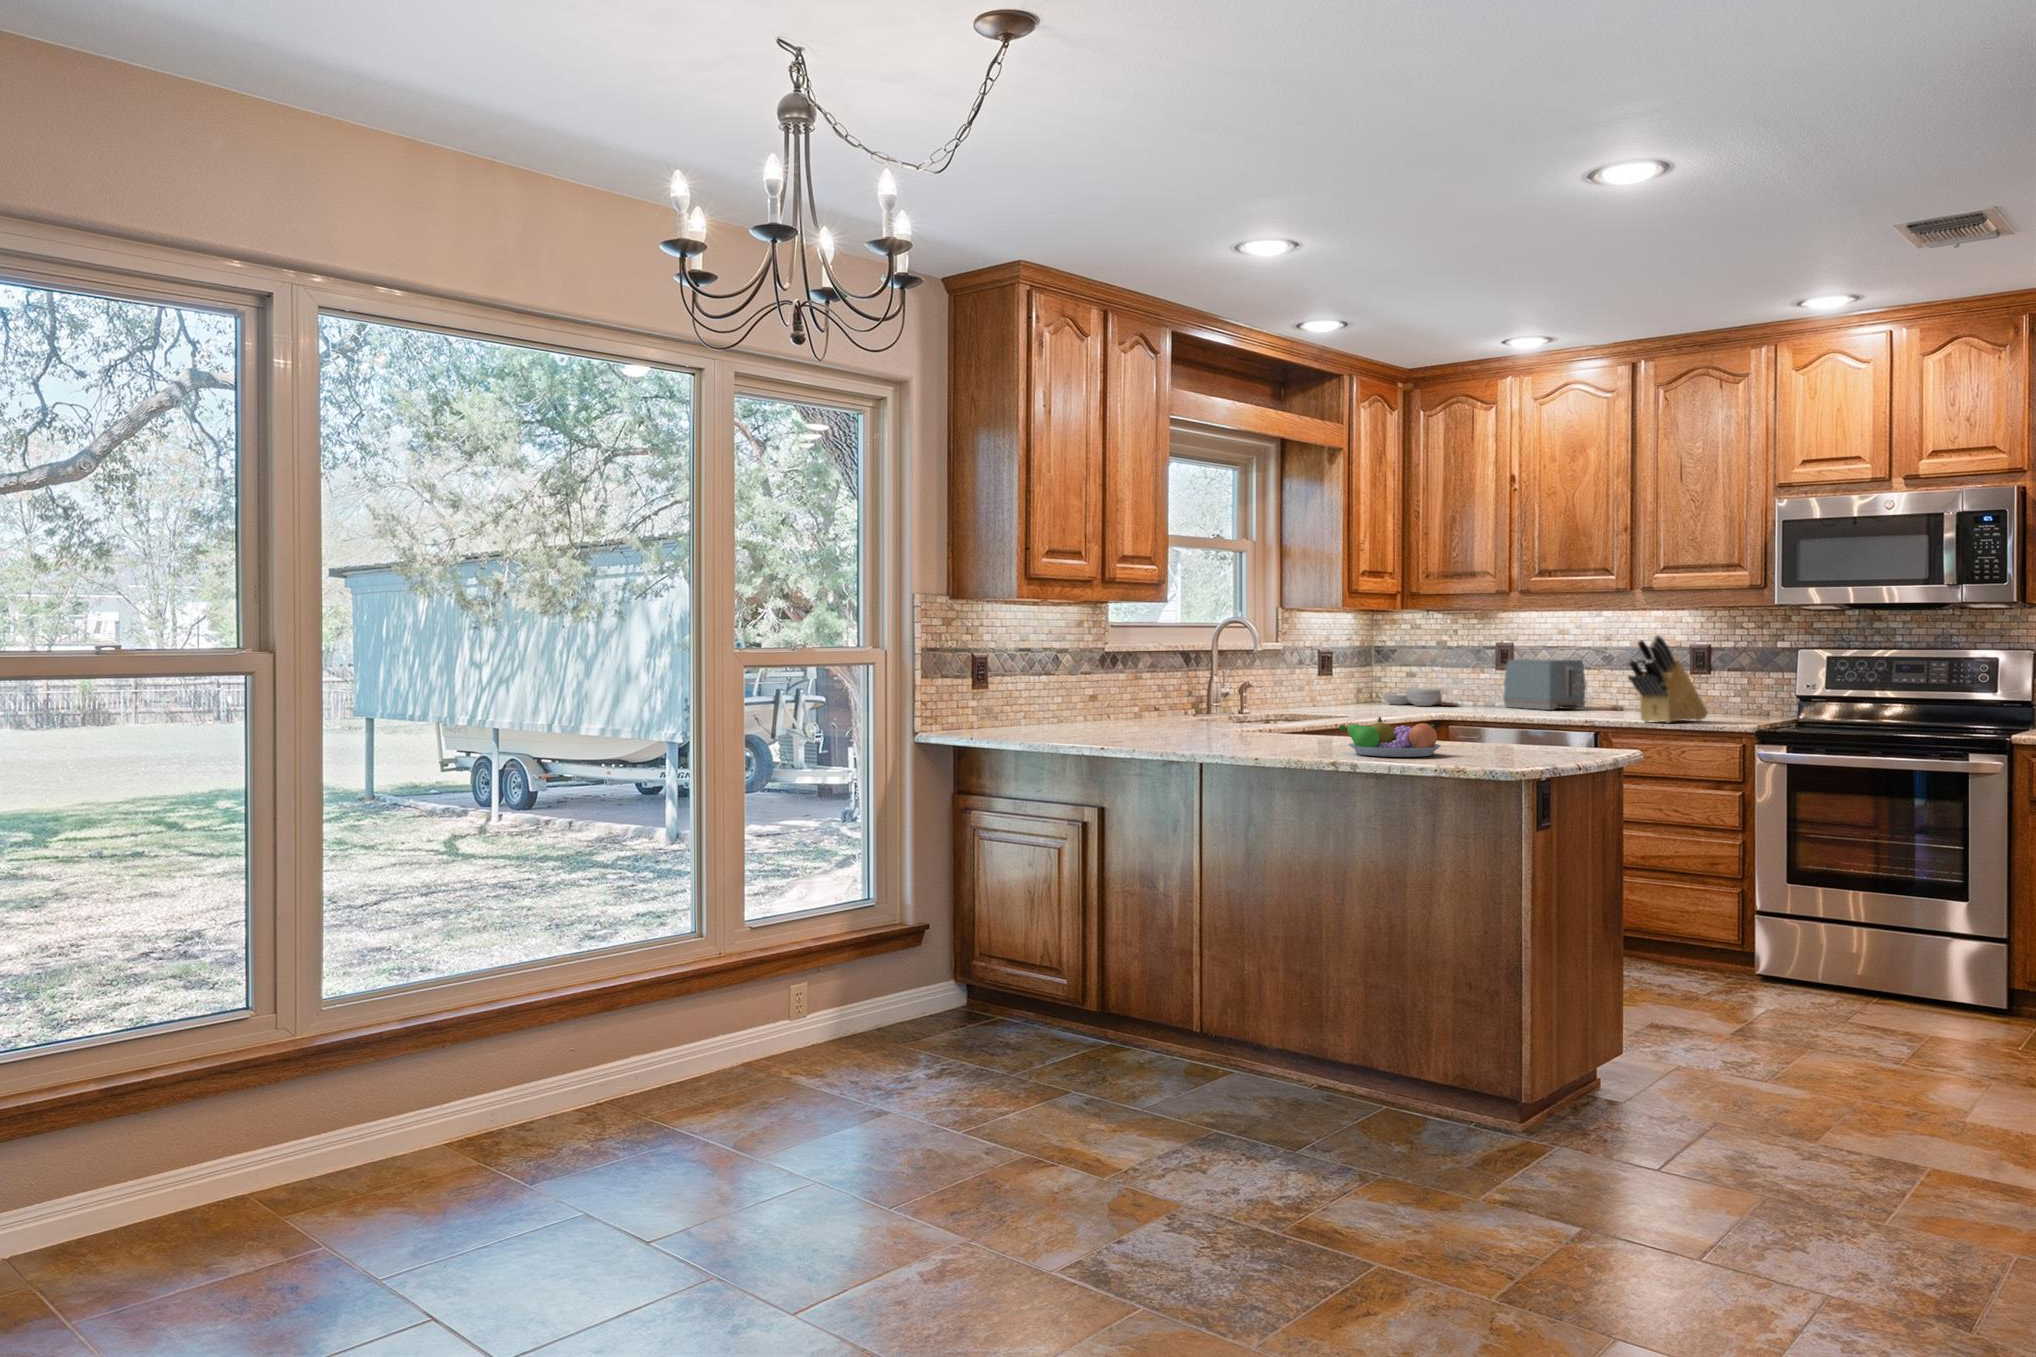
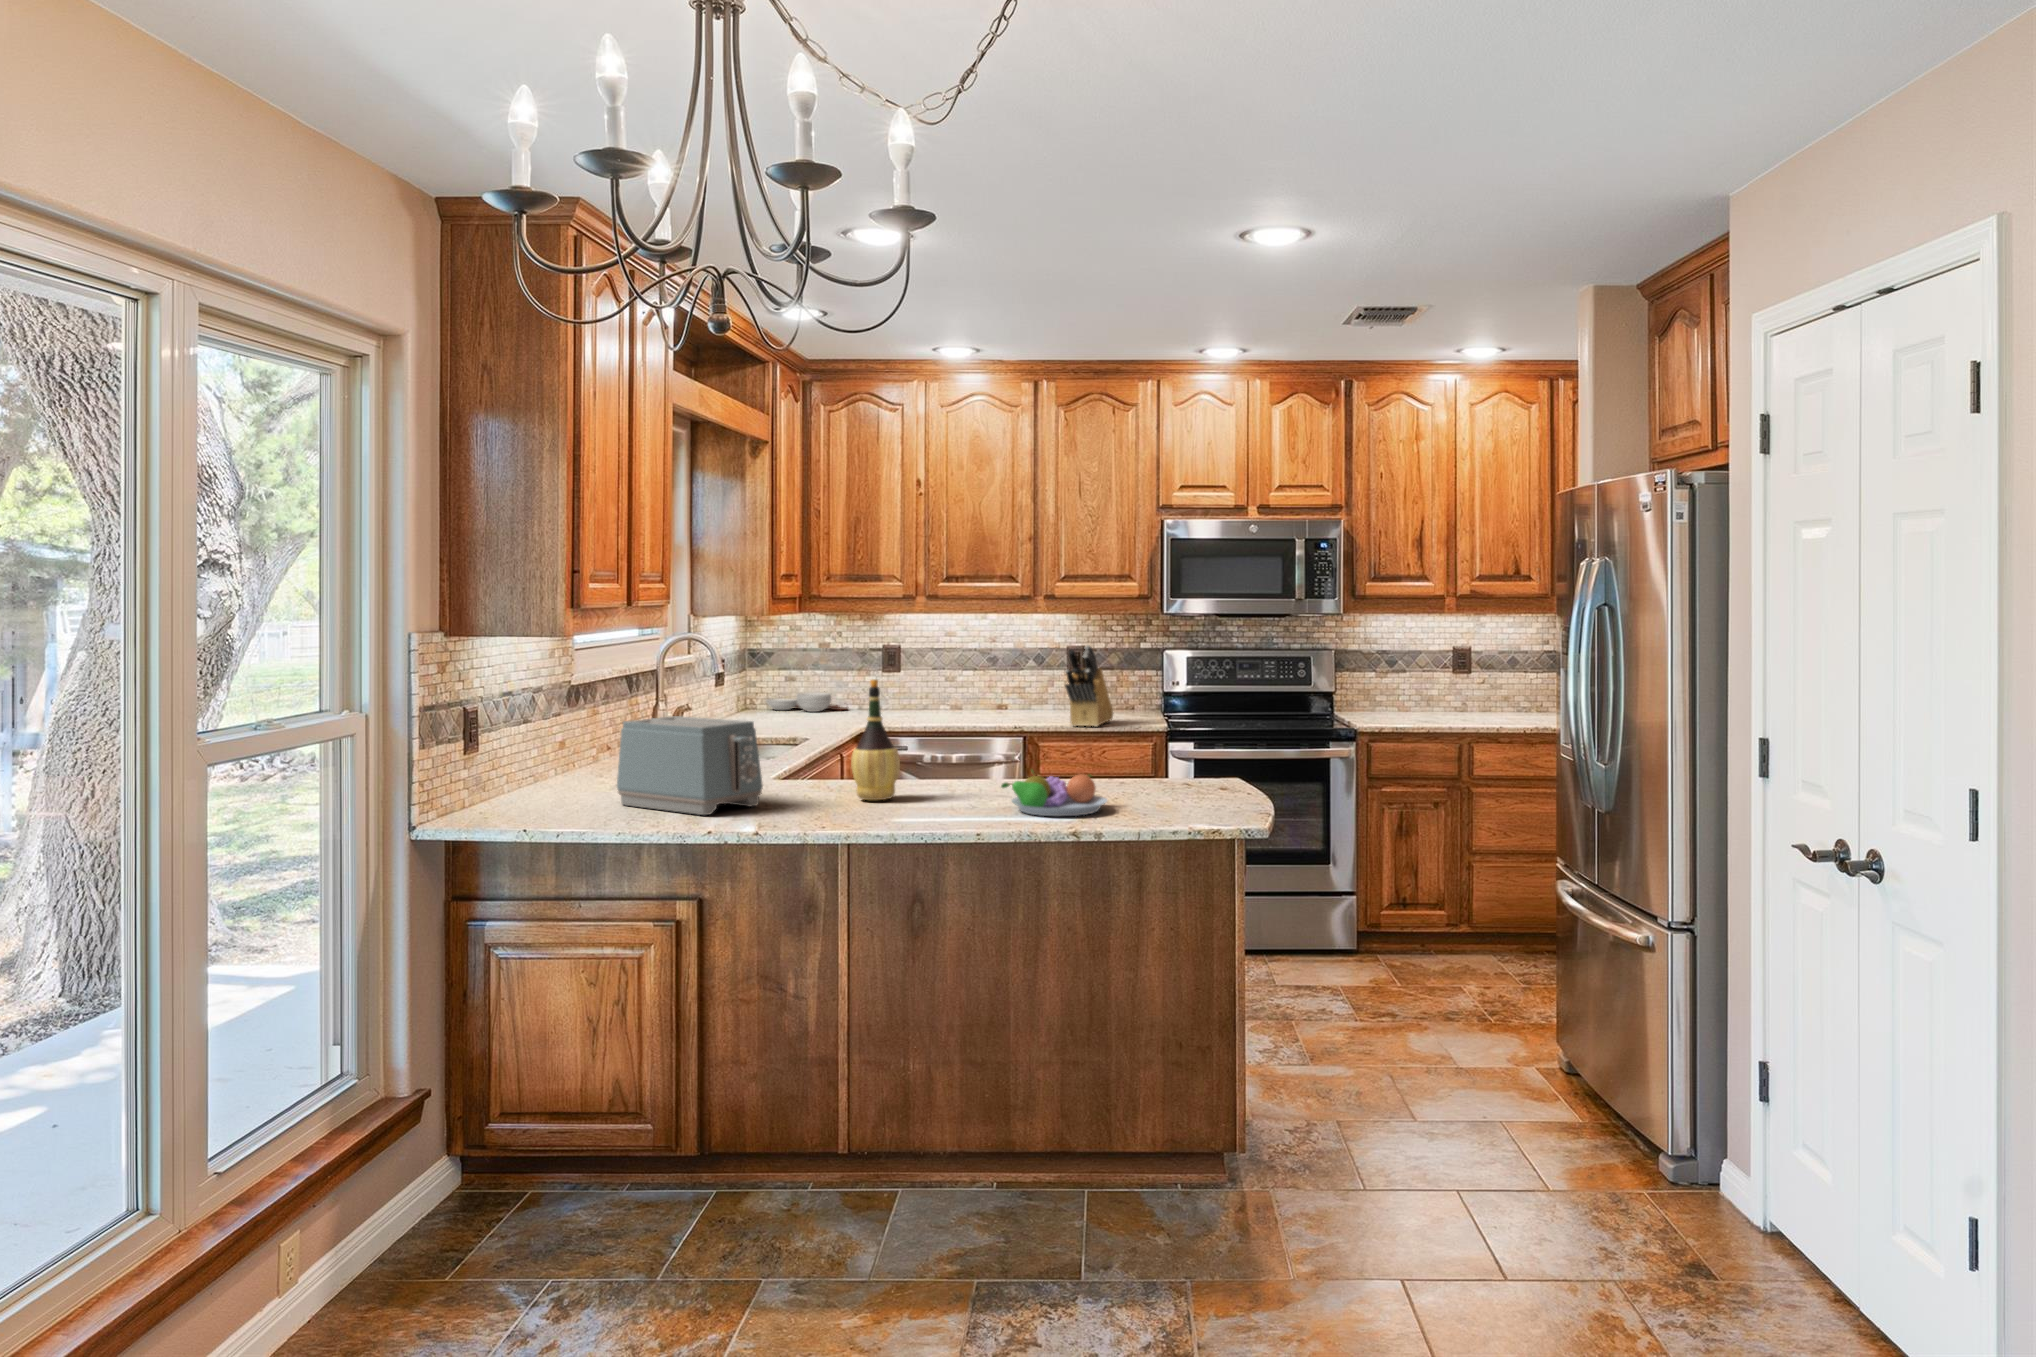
wine bottle: none [1243,635,1287,742] -> present [851,679,900,800]
toaster: present [1503,659,1587,710] -> present [617,716,763,815]

